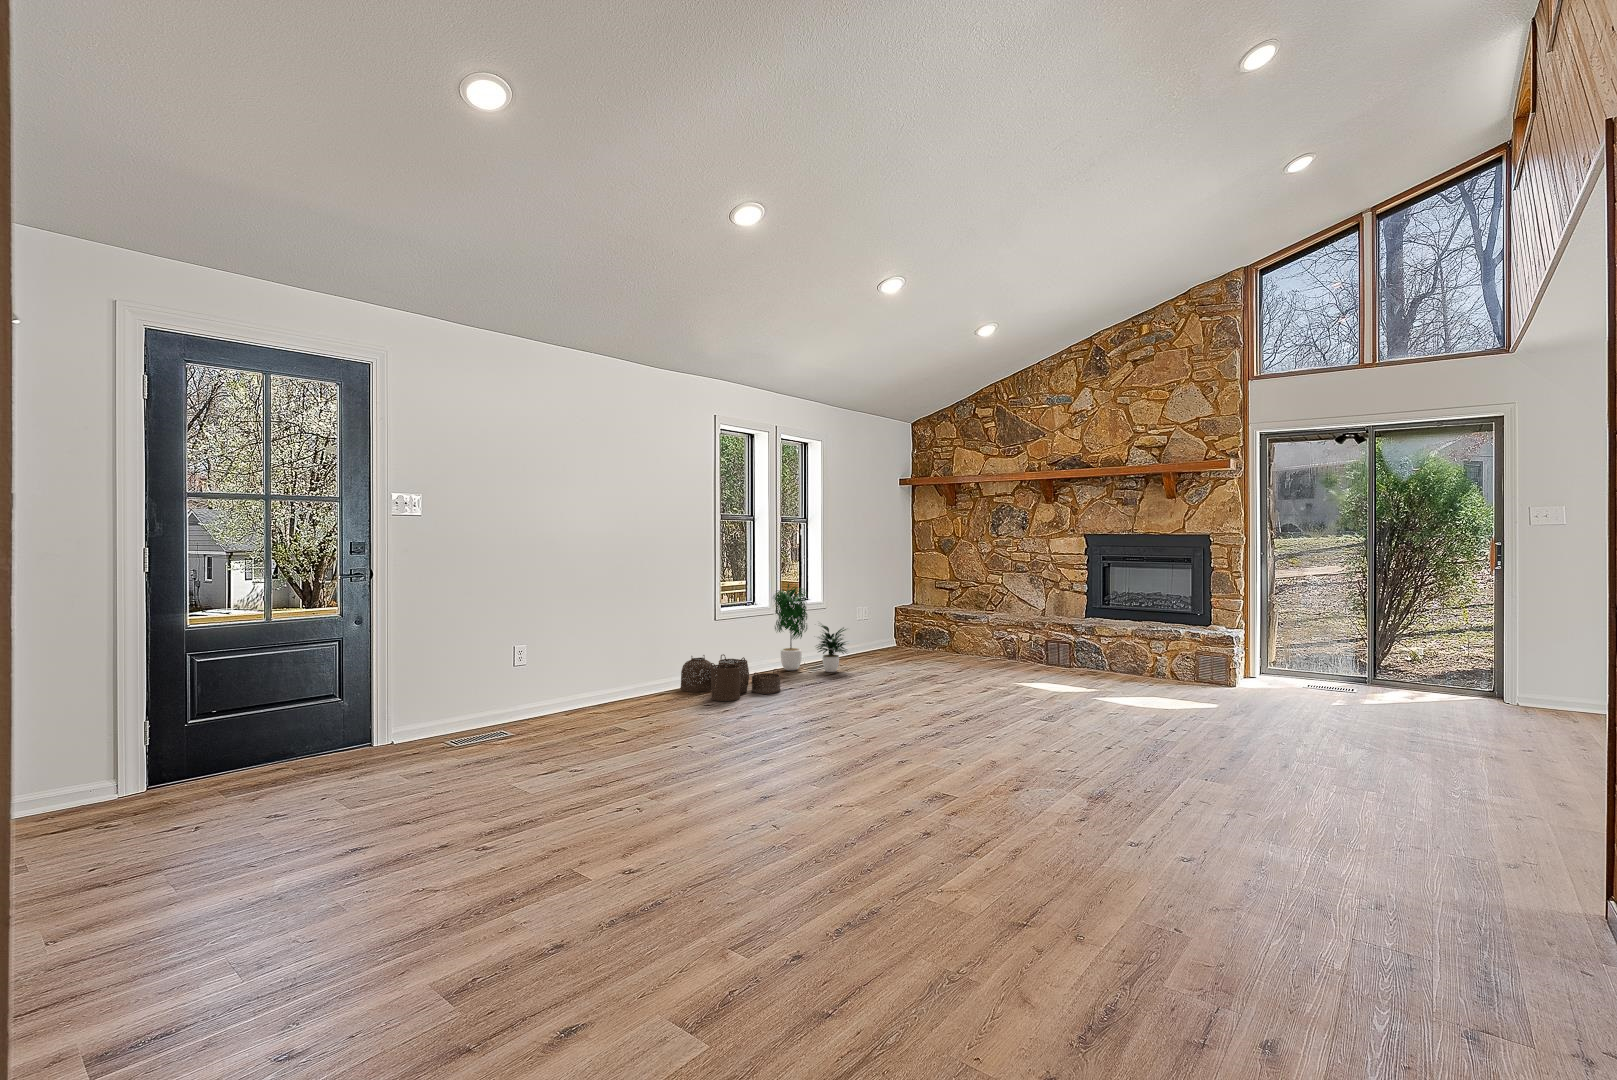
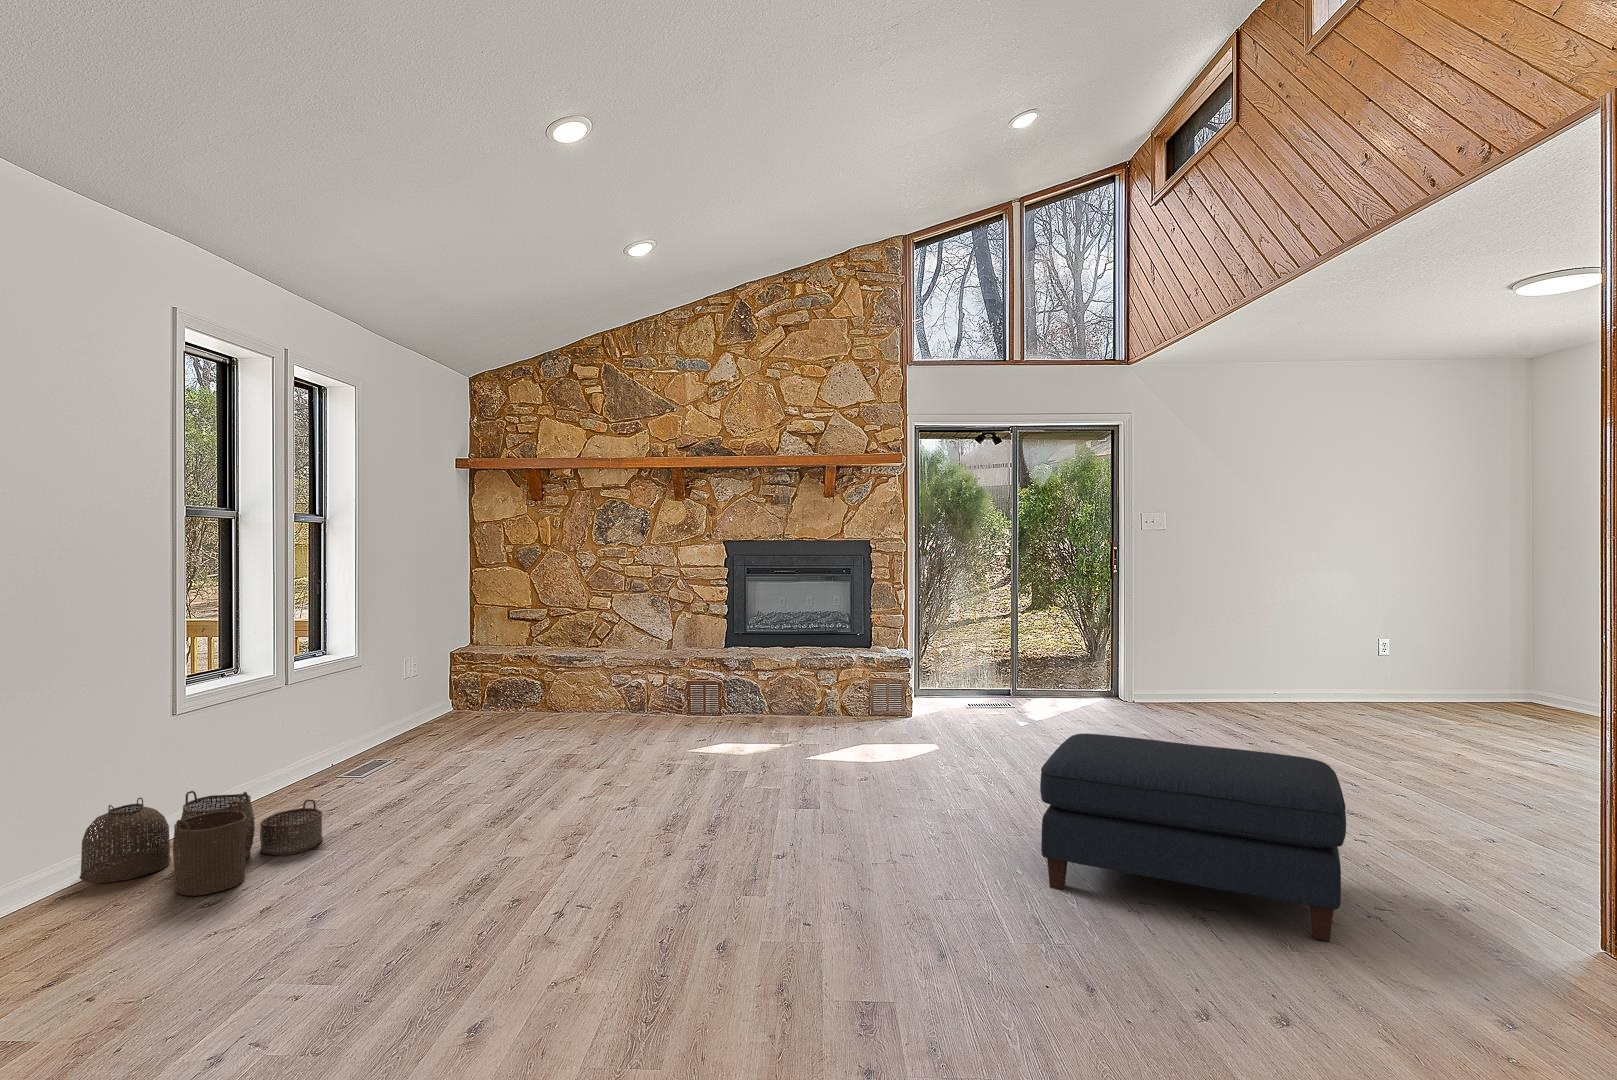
potted plant: present [773,584,848,672] -> none [271,631,425,787]
ottoman: none [1175,680,1459,843] -> present [1040,734,1346,941]

